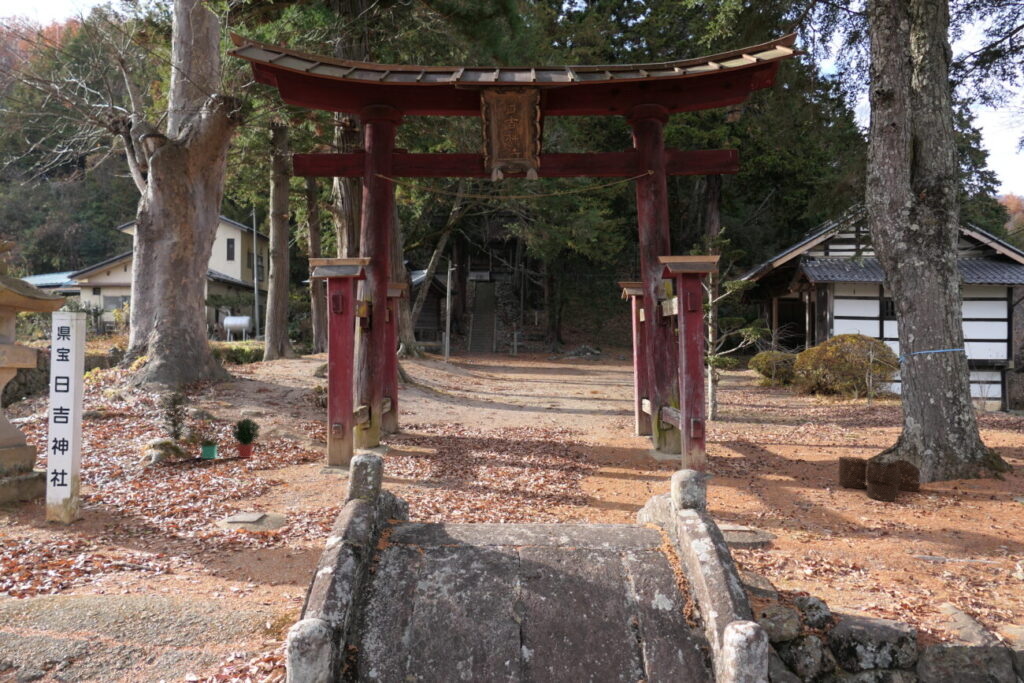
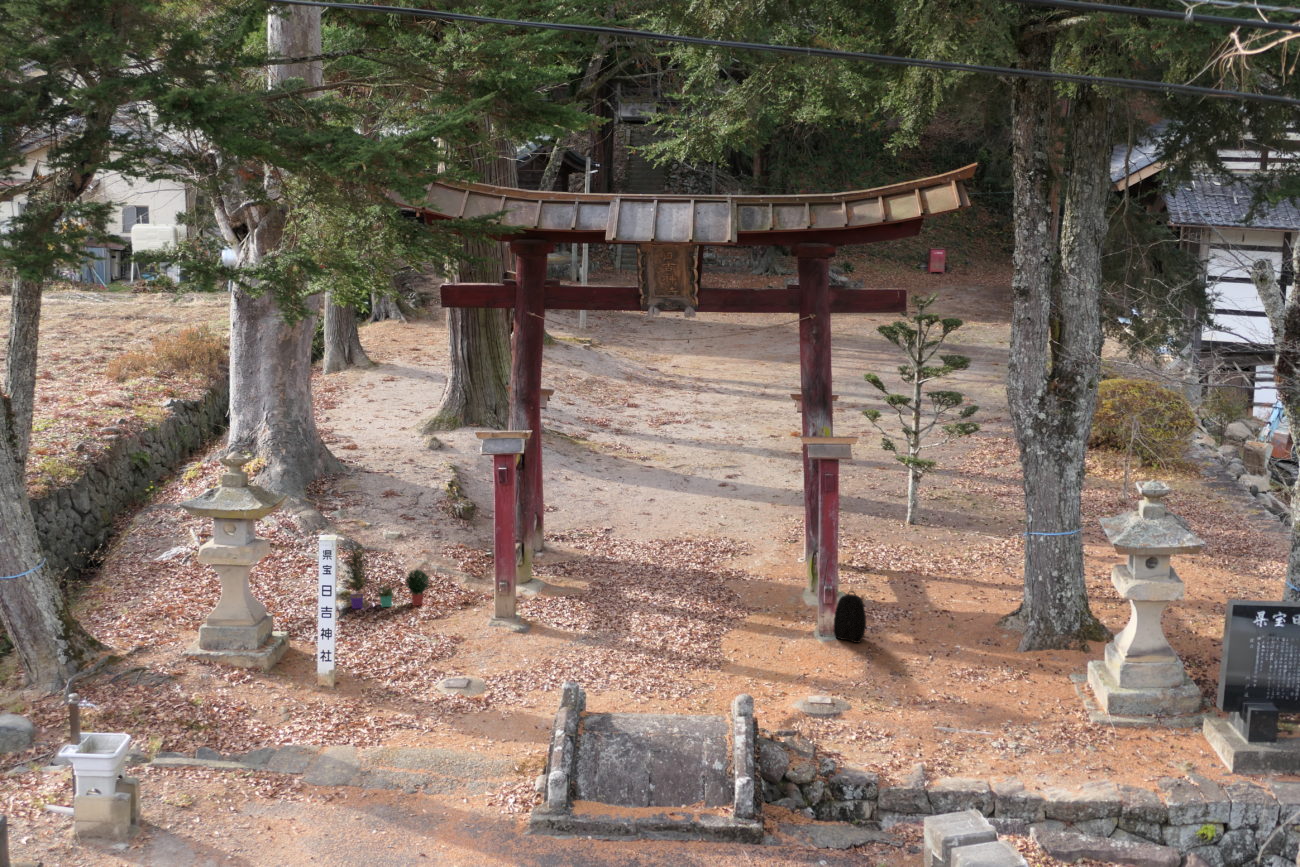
backpack: none [705,424,743,482] -> present [834,591,866,643]
woven basket: present [839,456,920,501] -> none [951,618,1022,669]

